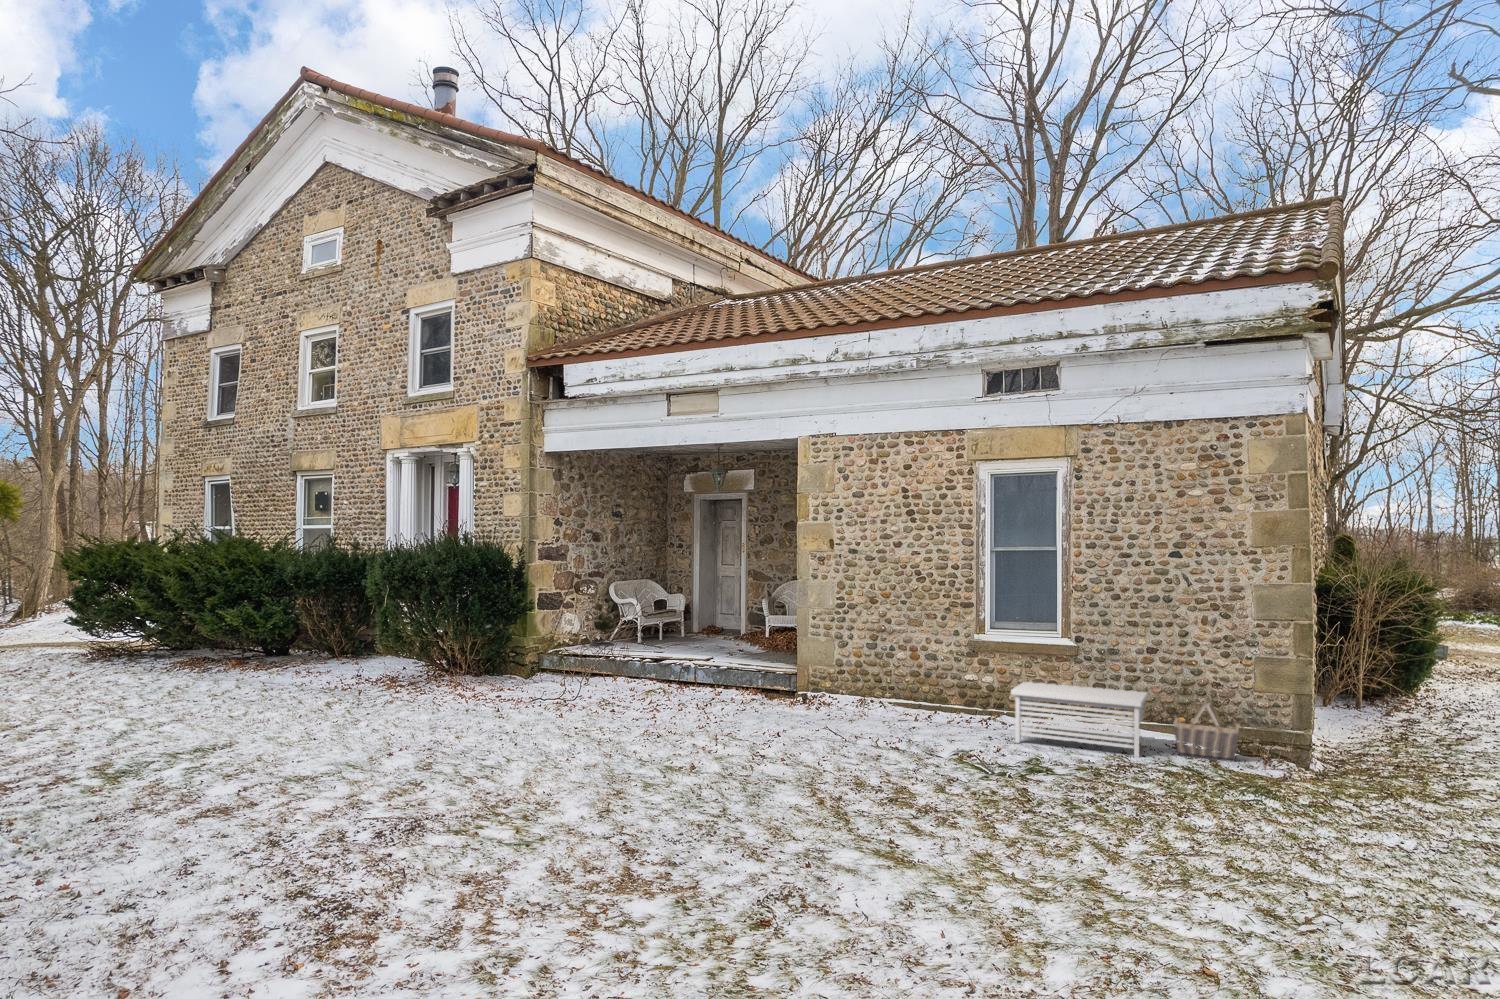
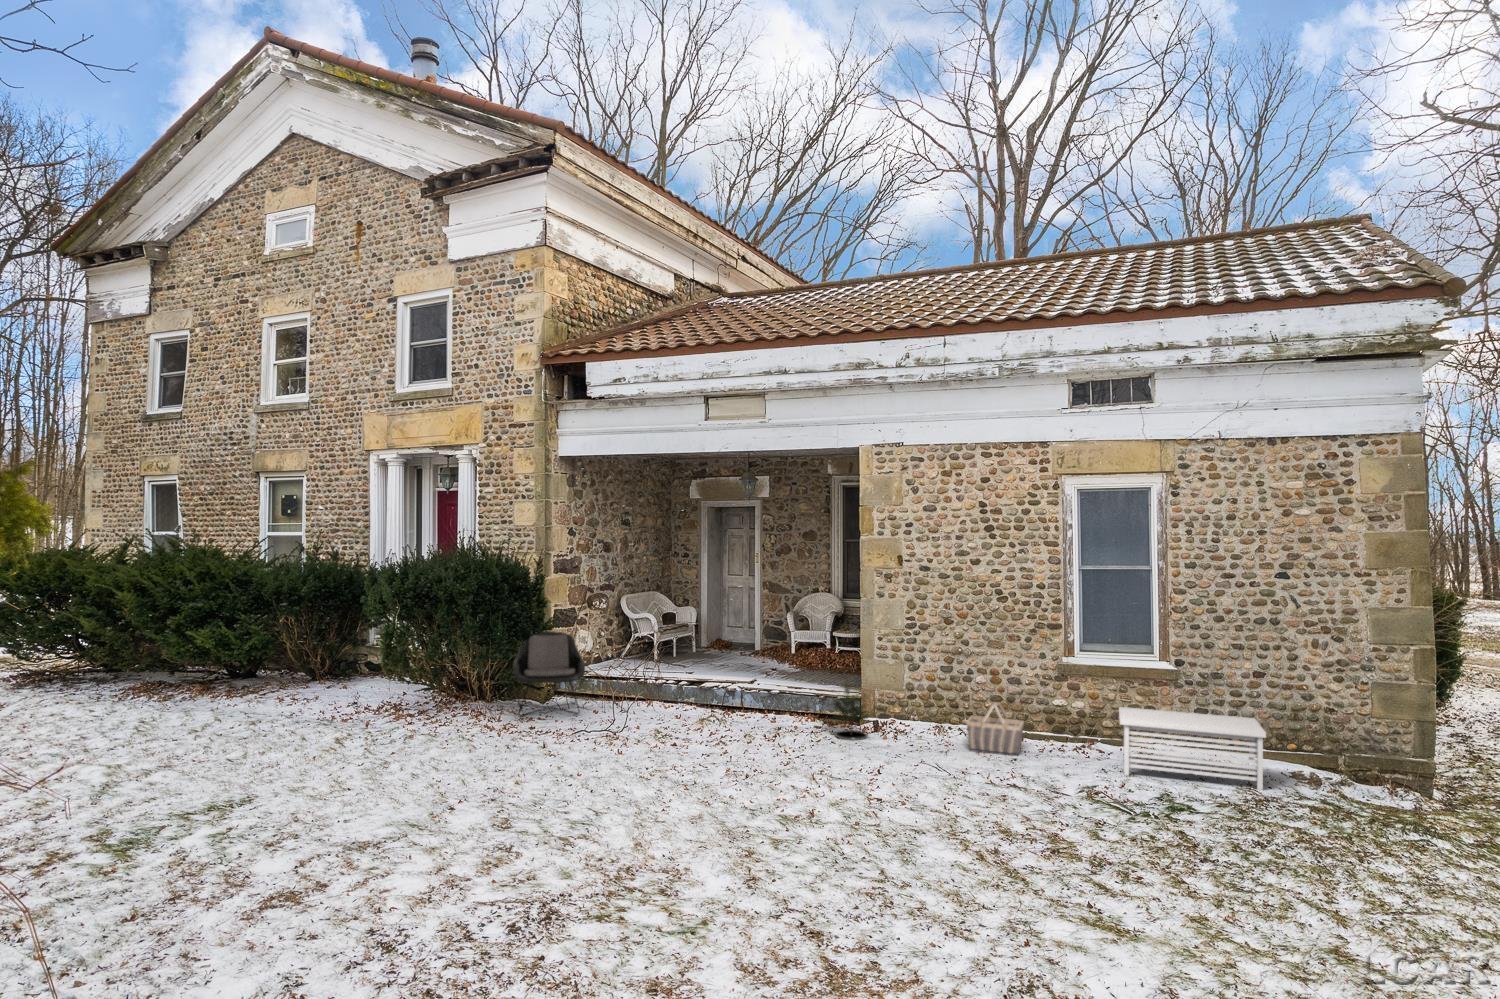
potted tree: present [591,607,615,646] -> present [835,683,870,740]
lounge chair: none [491,612,558,688] -> present [513,631,585,717]
basket: present [1174,702,1240,762] -> present [967,702,1024,756]

